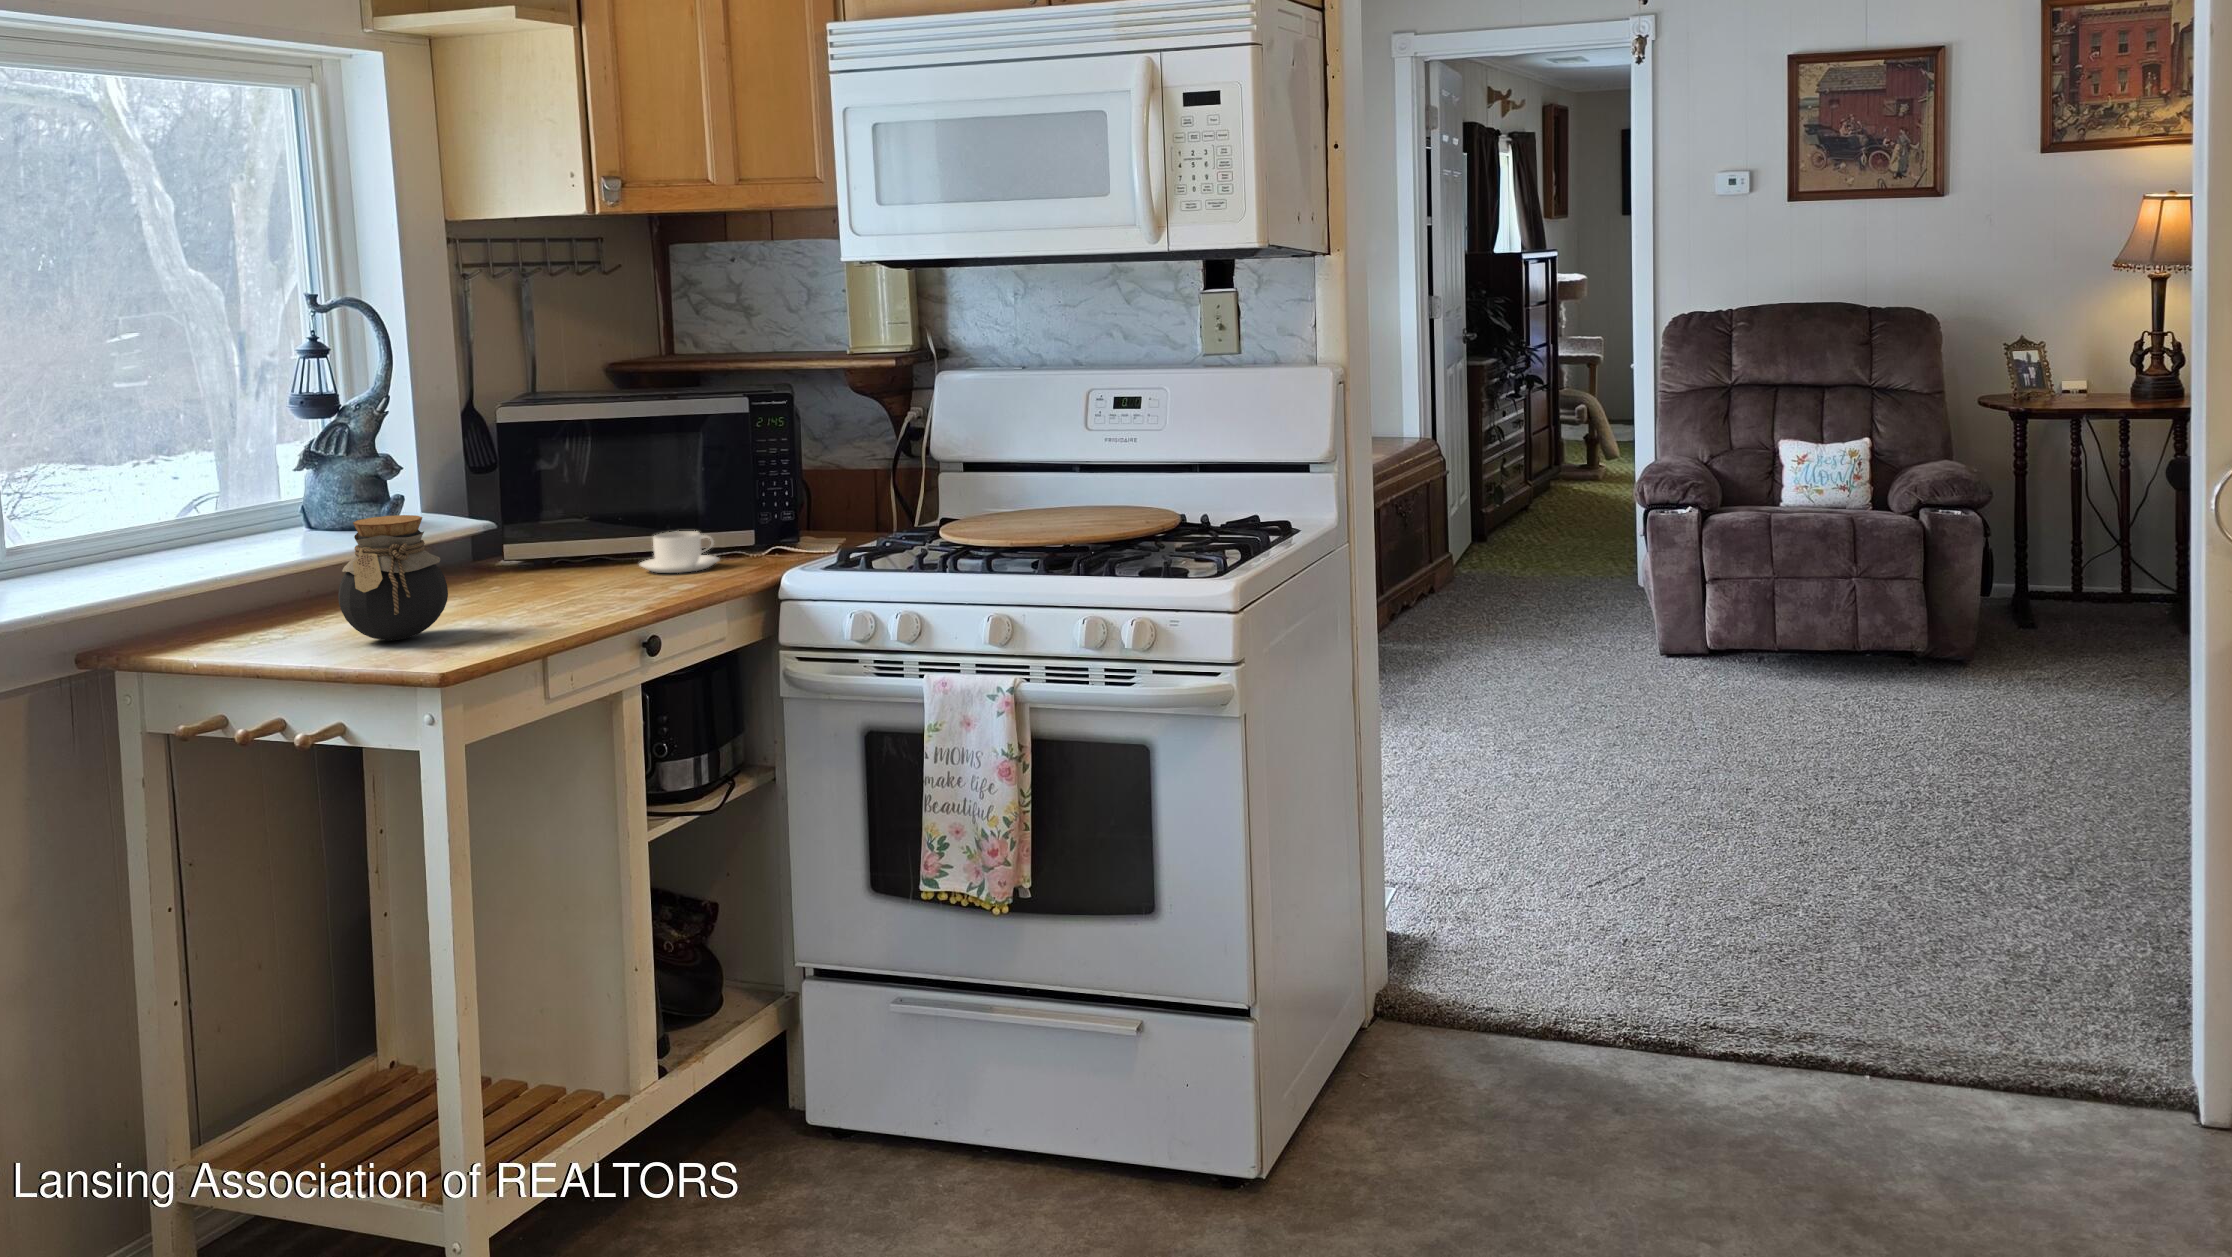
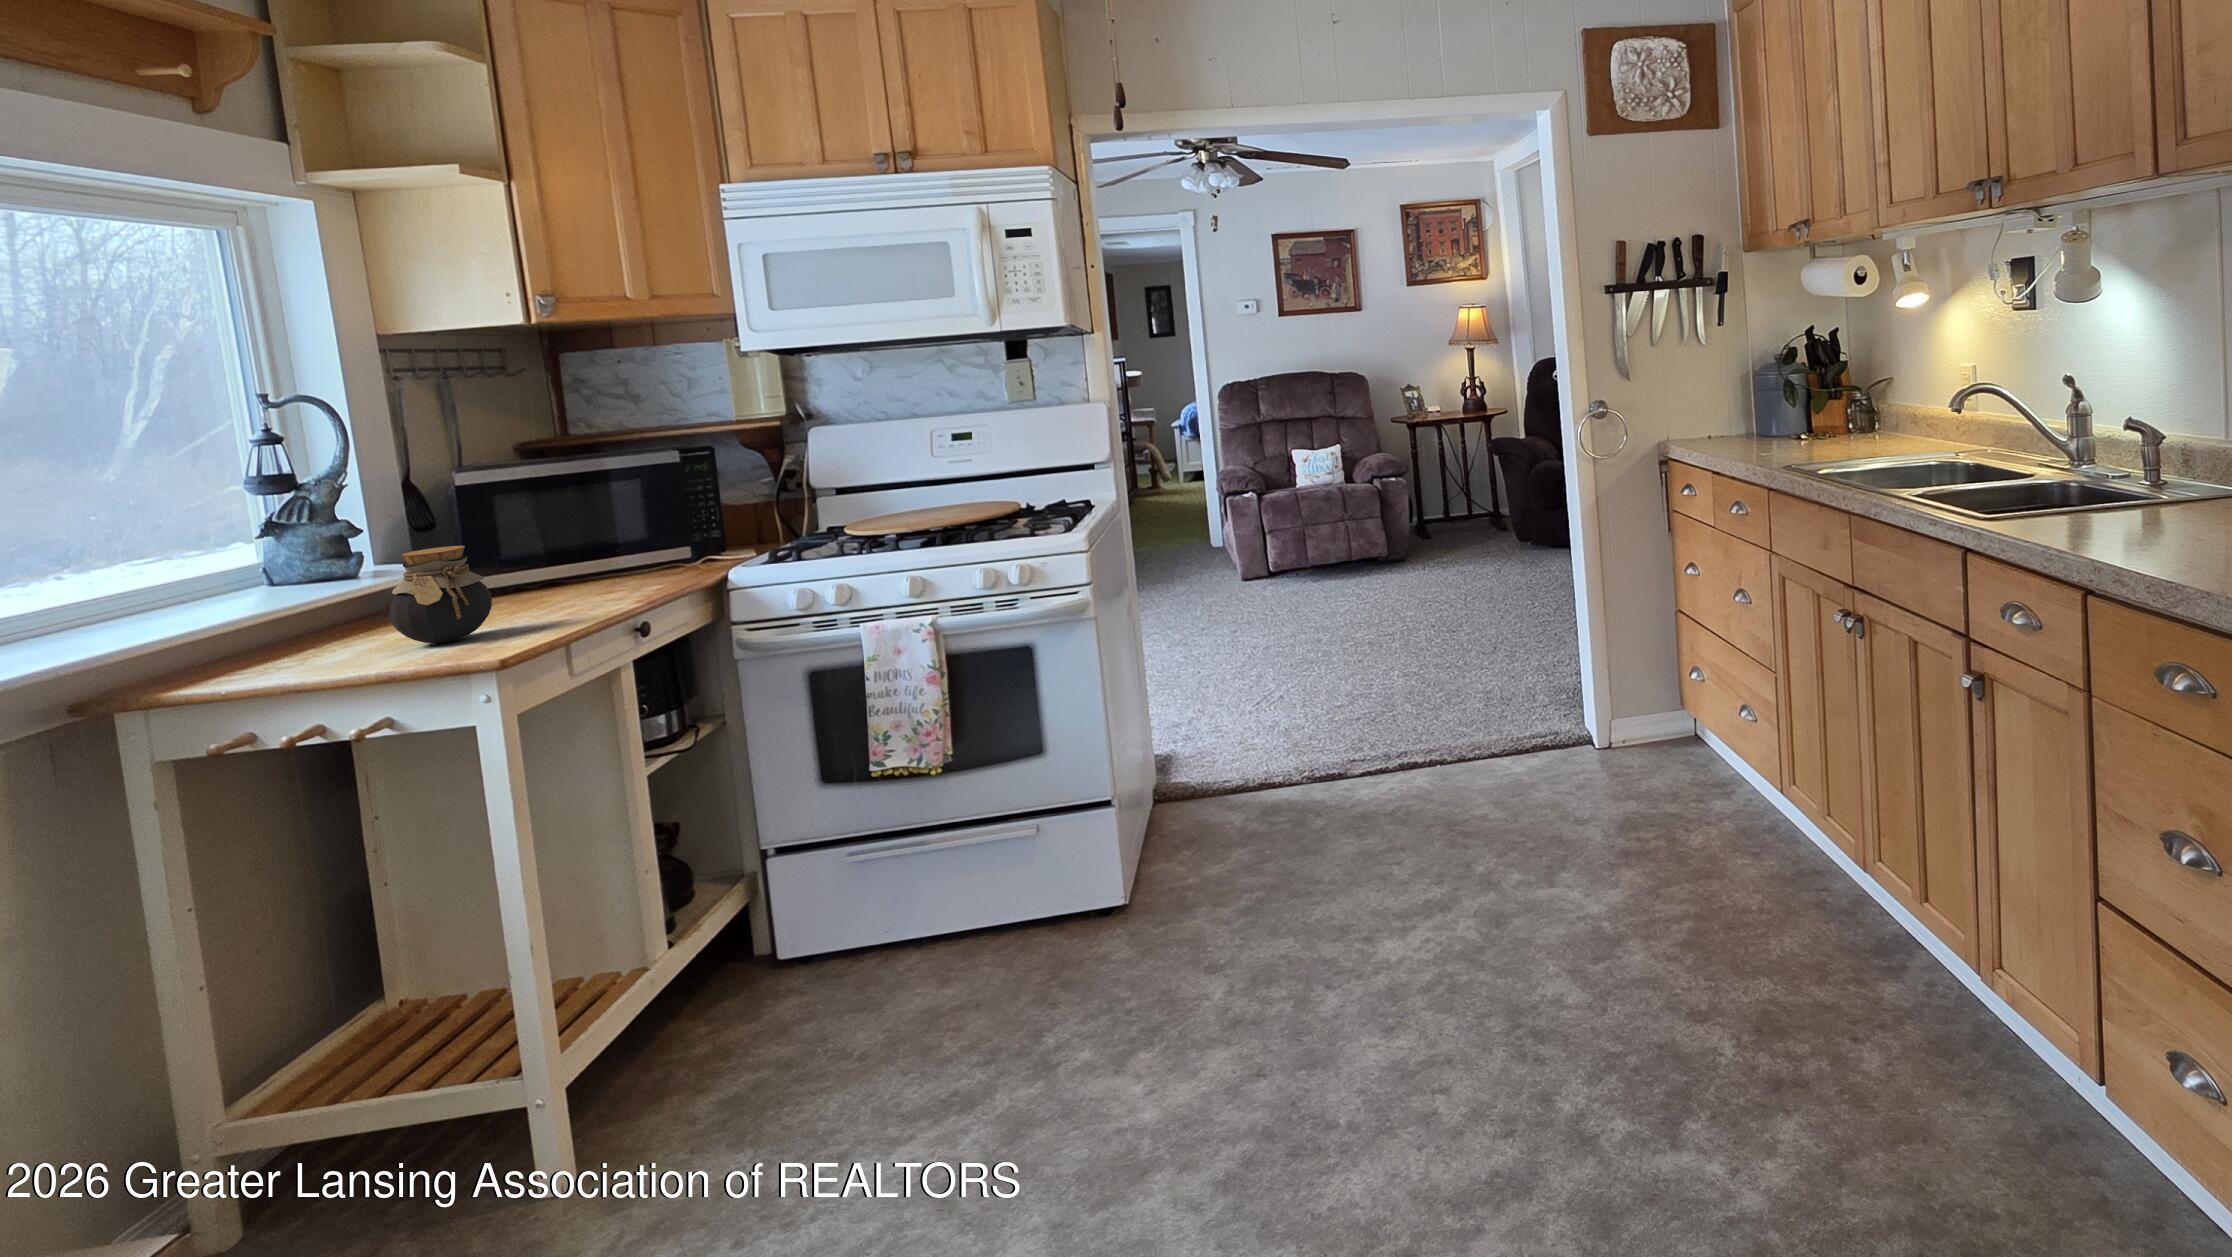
coffee cup: present [640,531,719,573] -> none [603,550,673,582]

